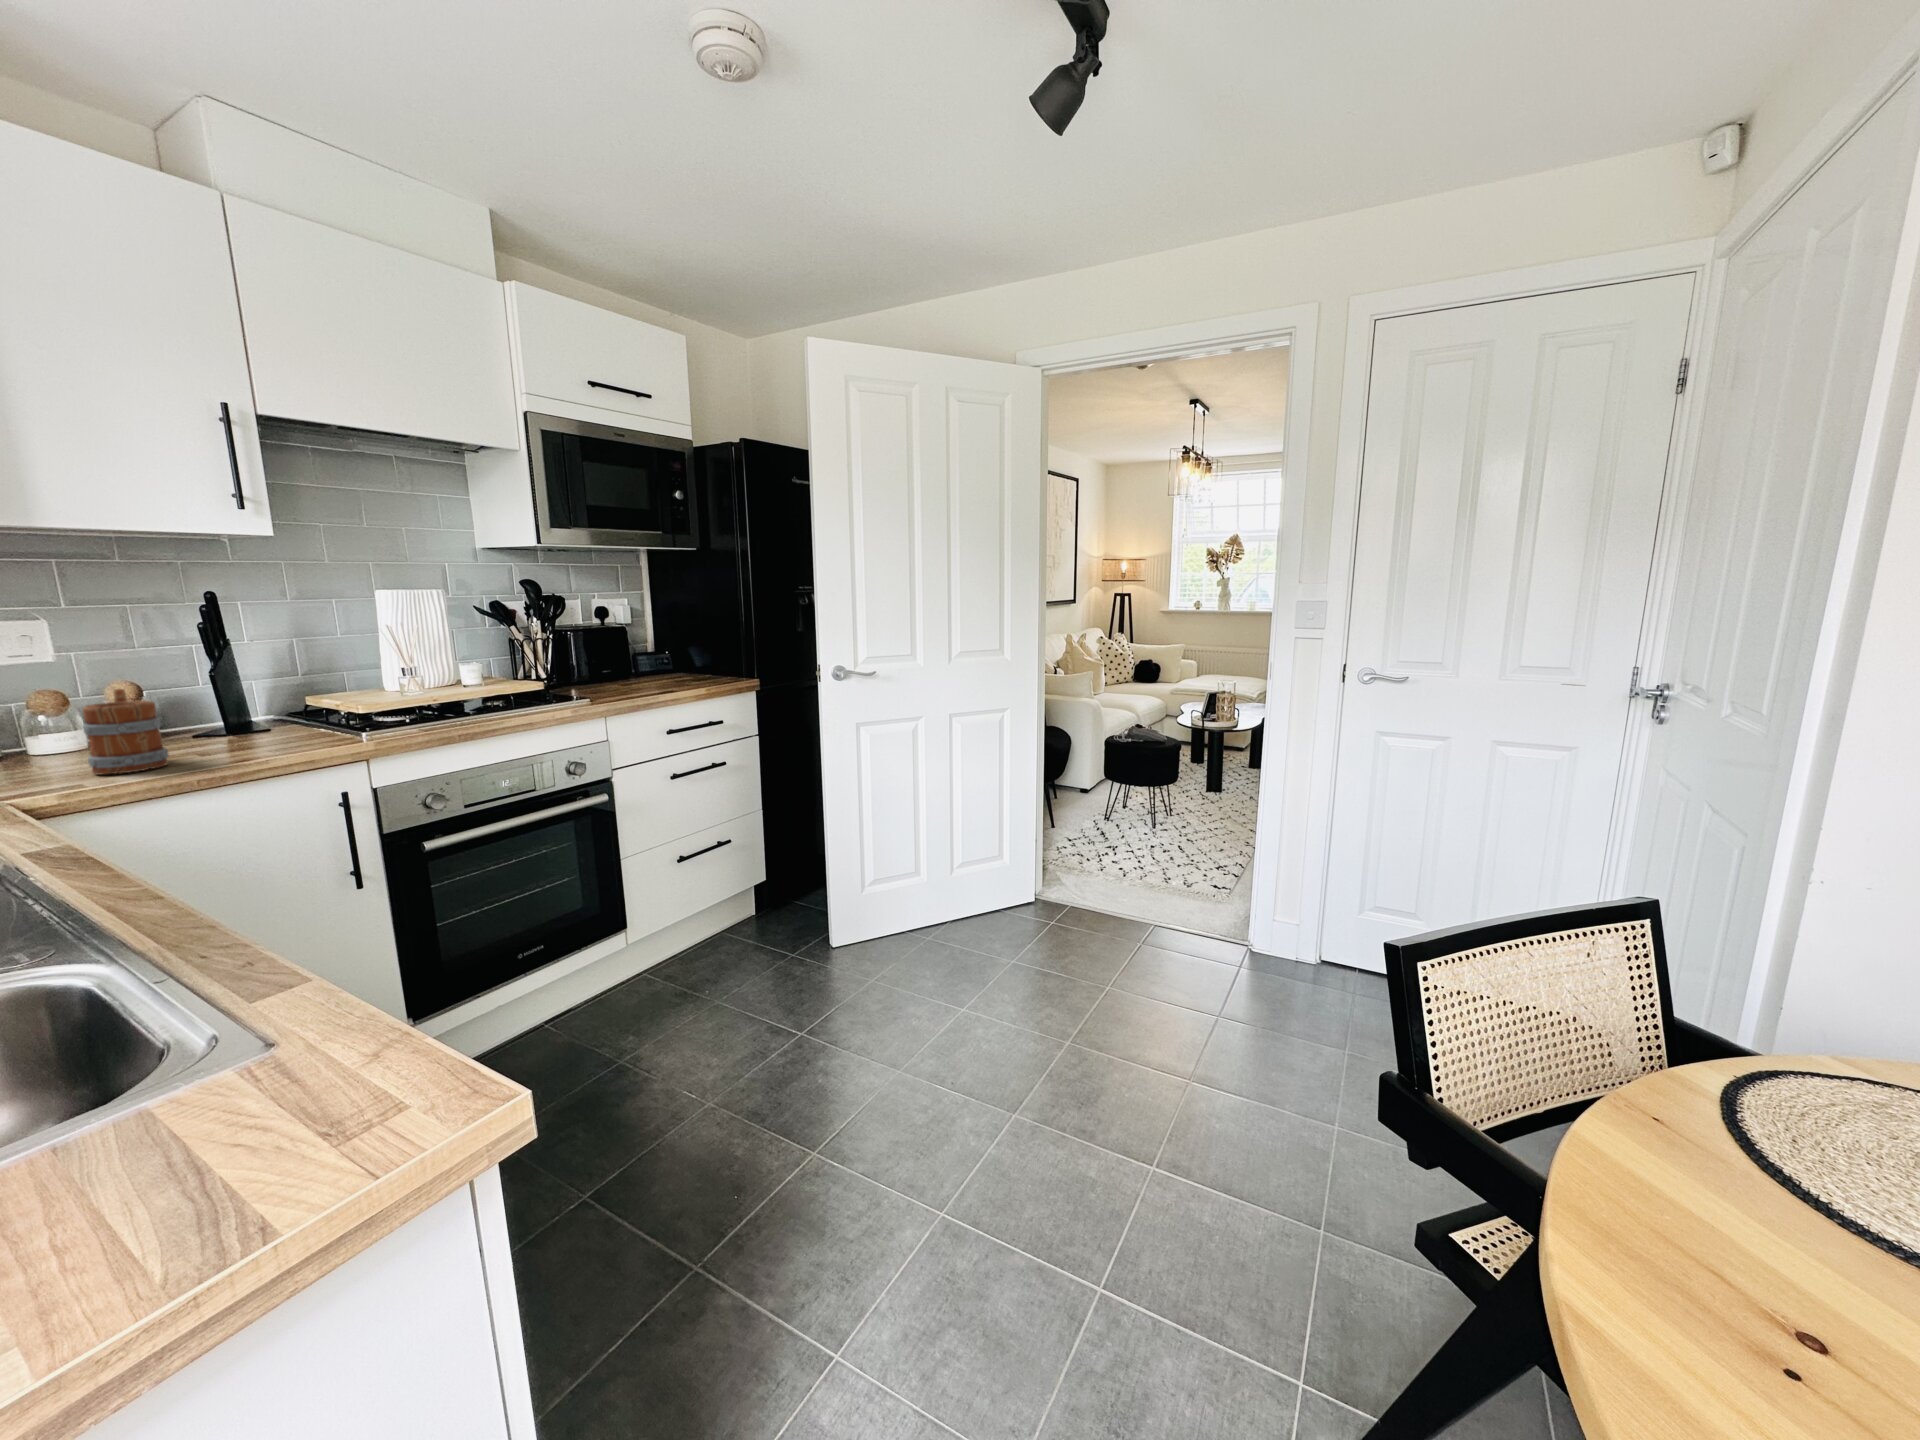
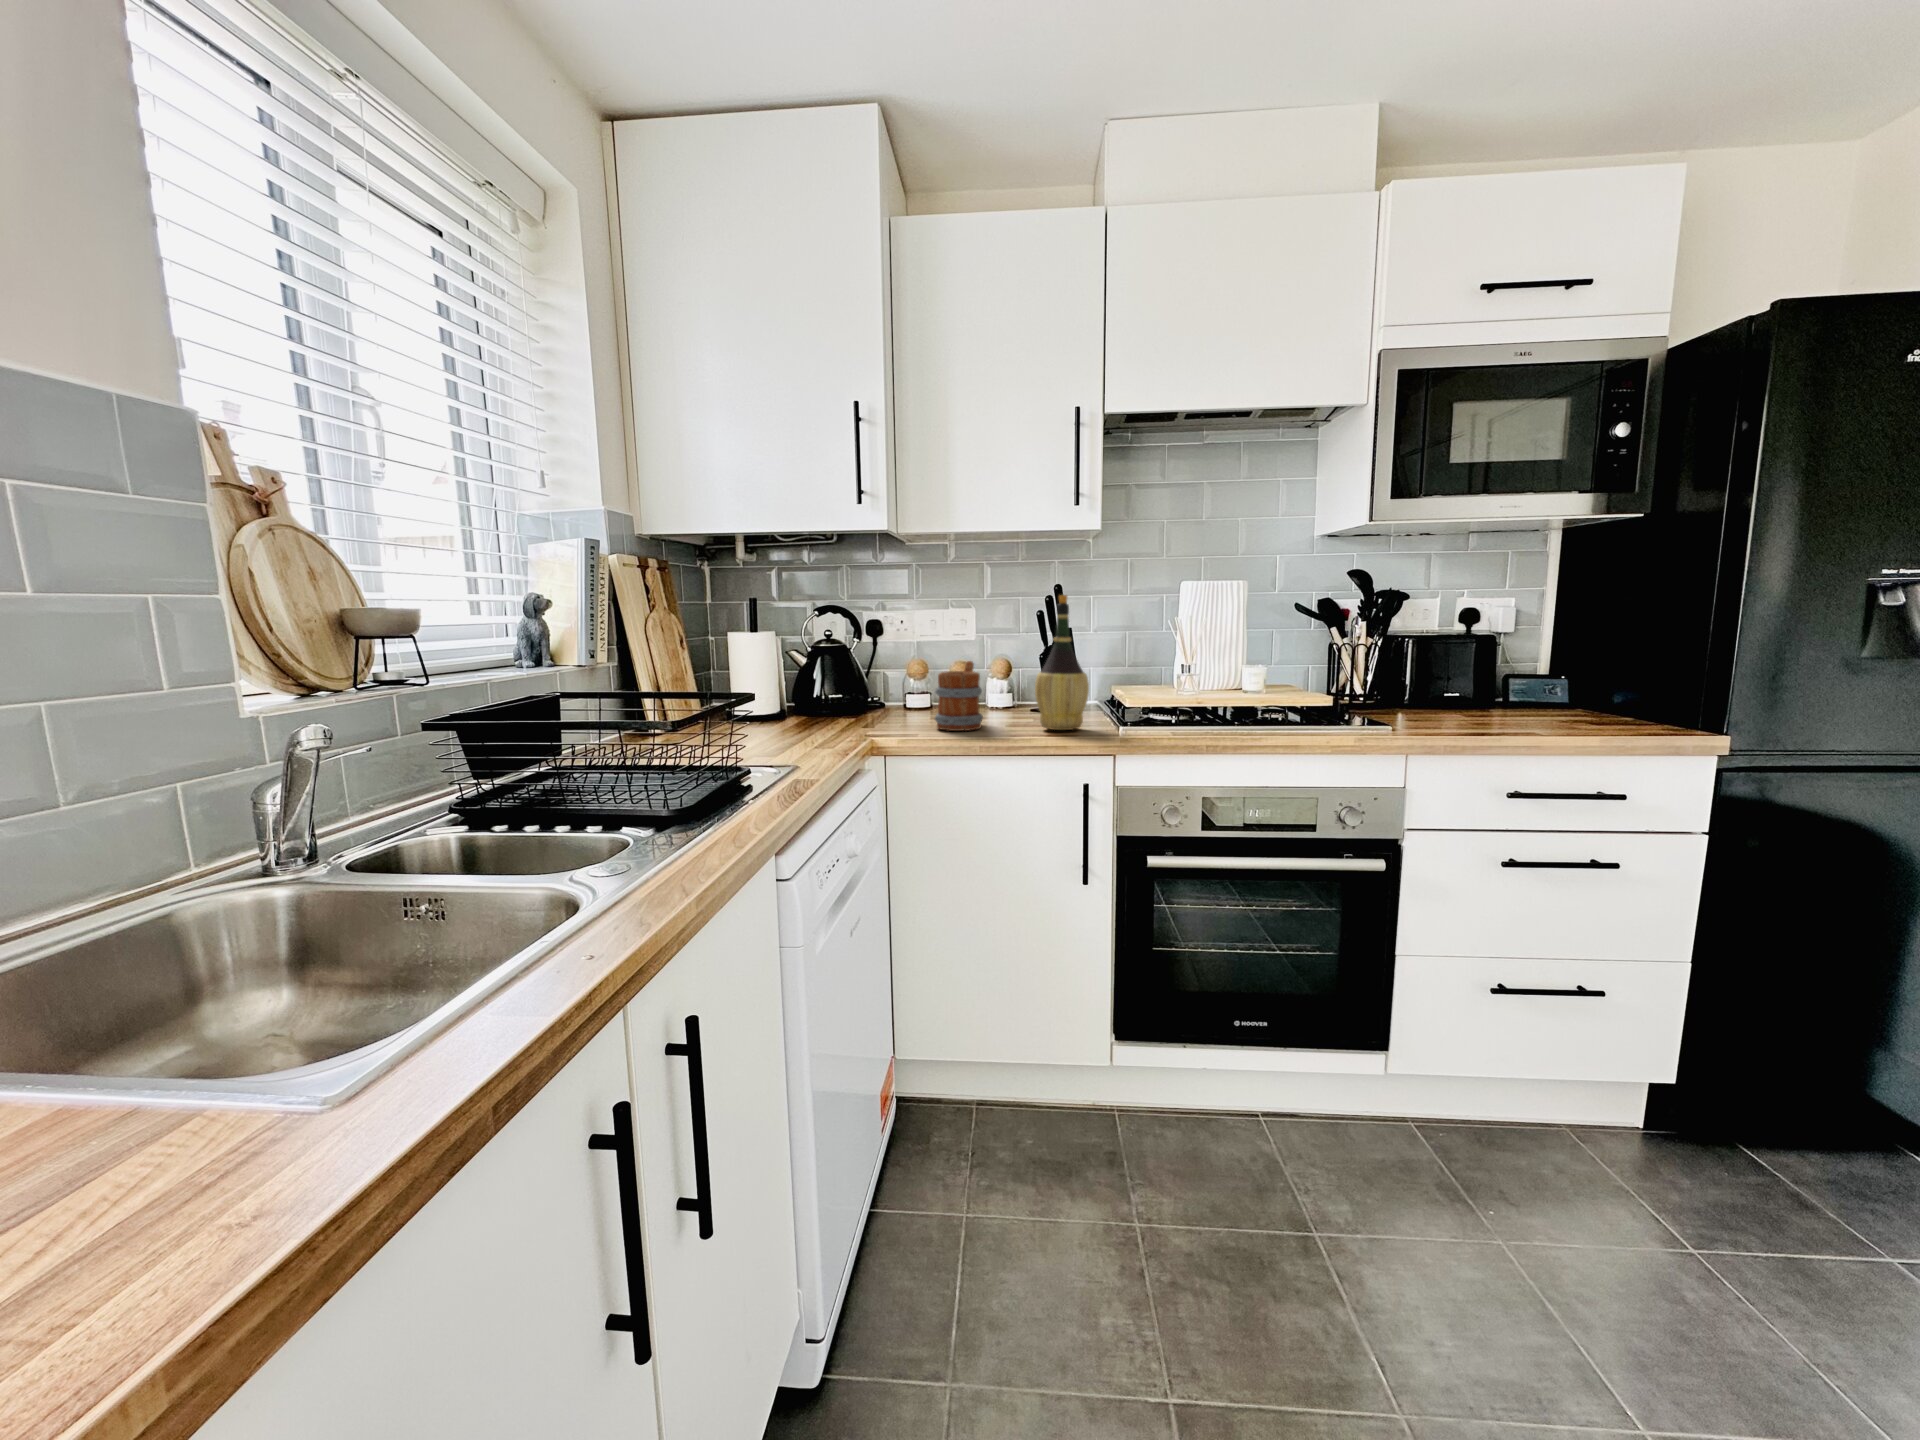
wine bottle: none [241,609,316,749] -> present [1035,595,1089,730]

